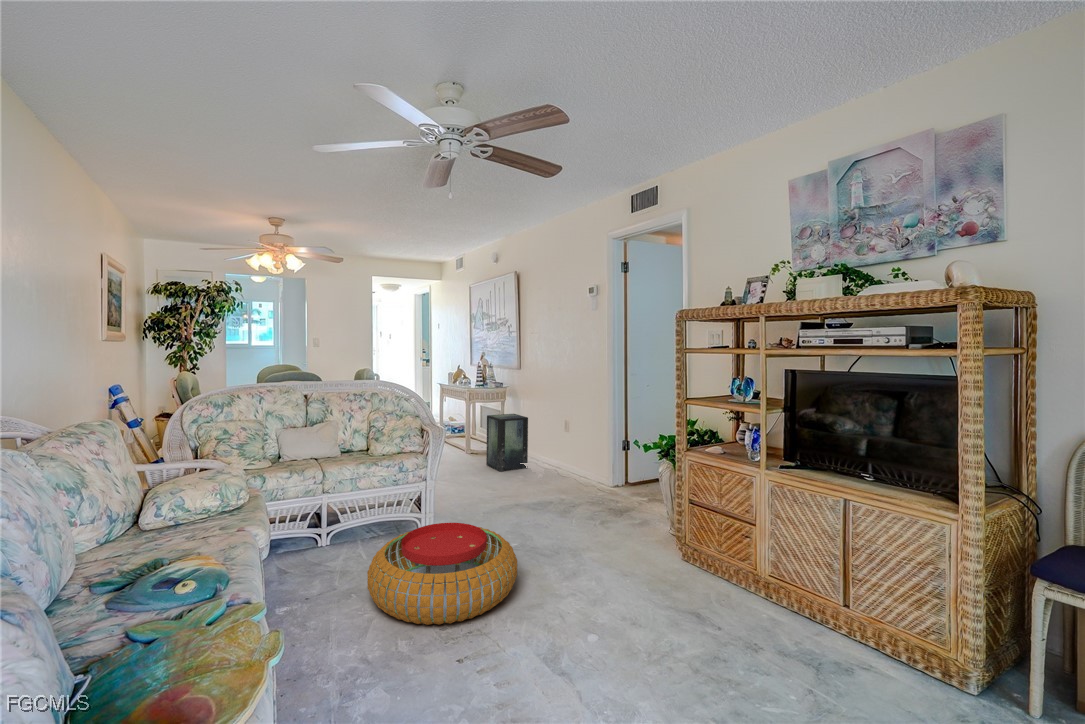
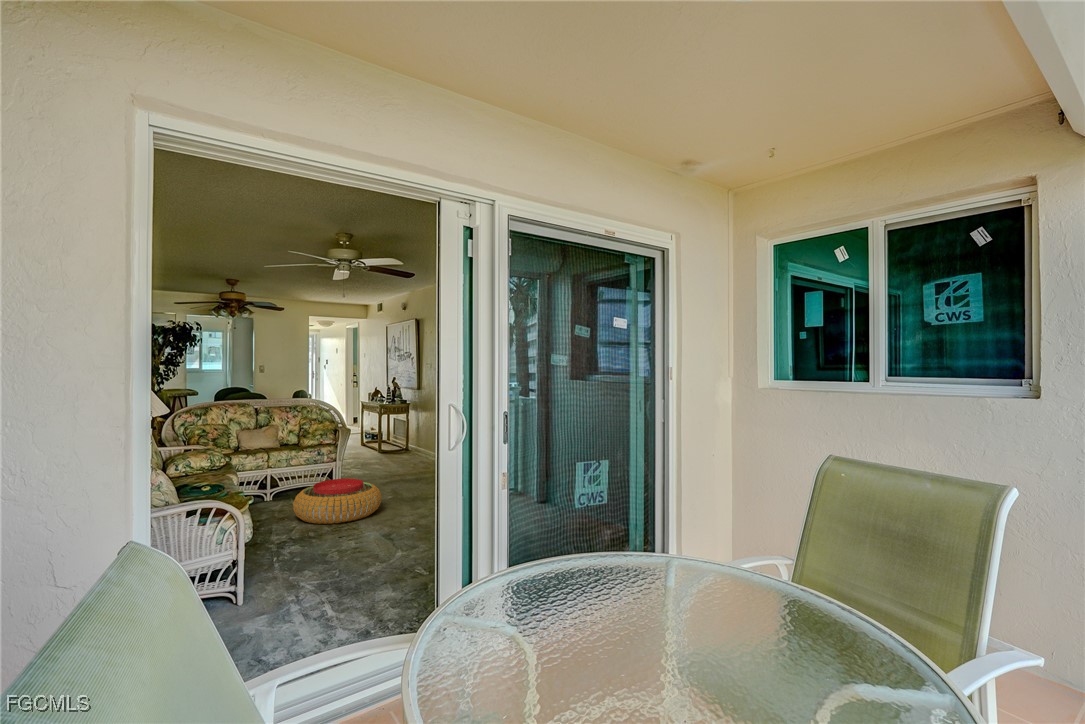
storage box: present [486,414,528,472] -> none [392,422,422,464]

